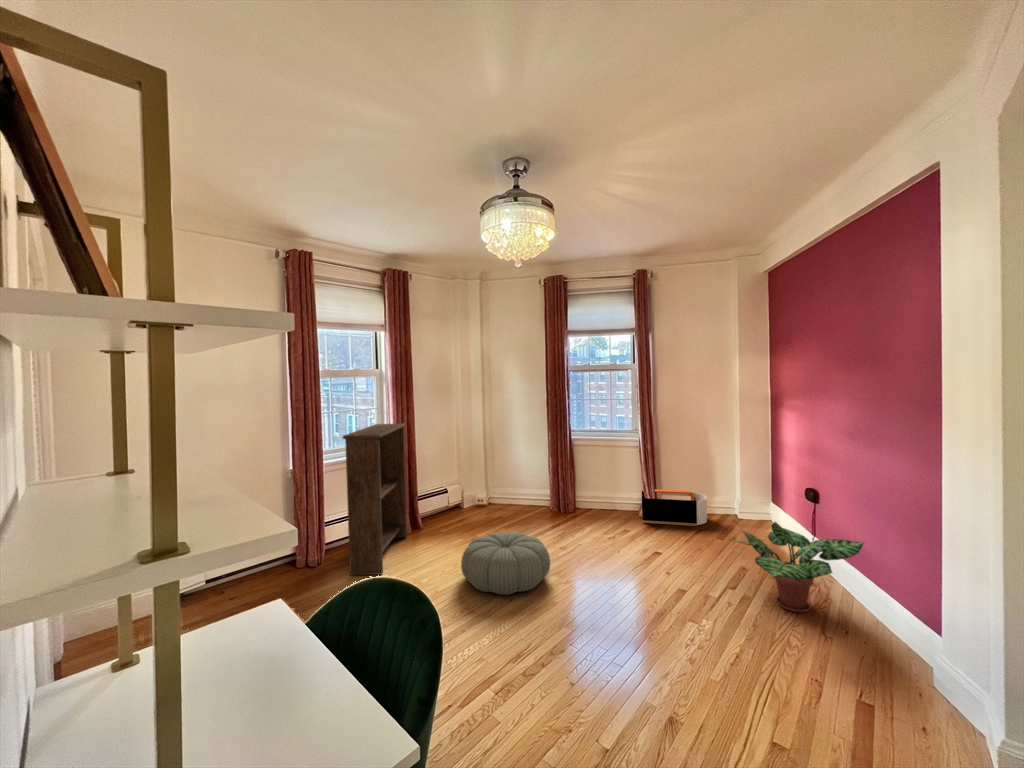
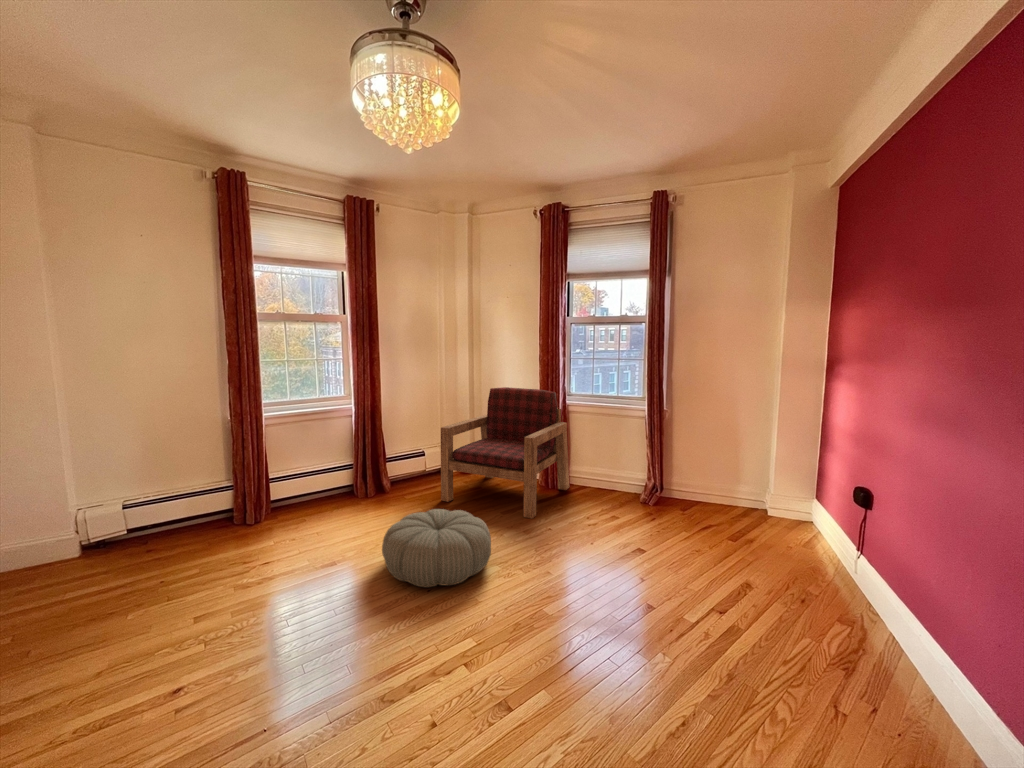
bookshelf: present [343,423,407,575] -> none [260,374,362,545]
armchair: none [474,428,576,537] -> present [441,387,569,519]
storage bin: present [642,489,707,526] -> none [642,469,726,520]
potted plant: present [735,522,864,612] -> none [725,532,919,662]

